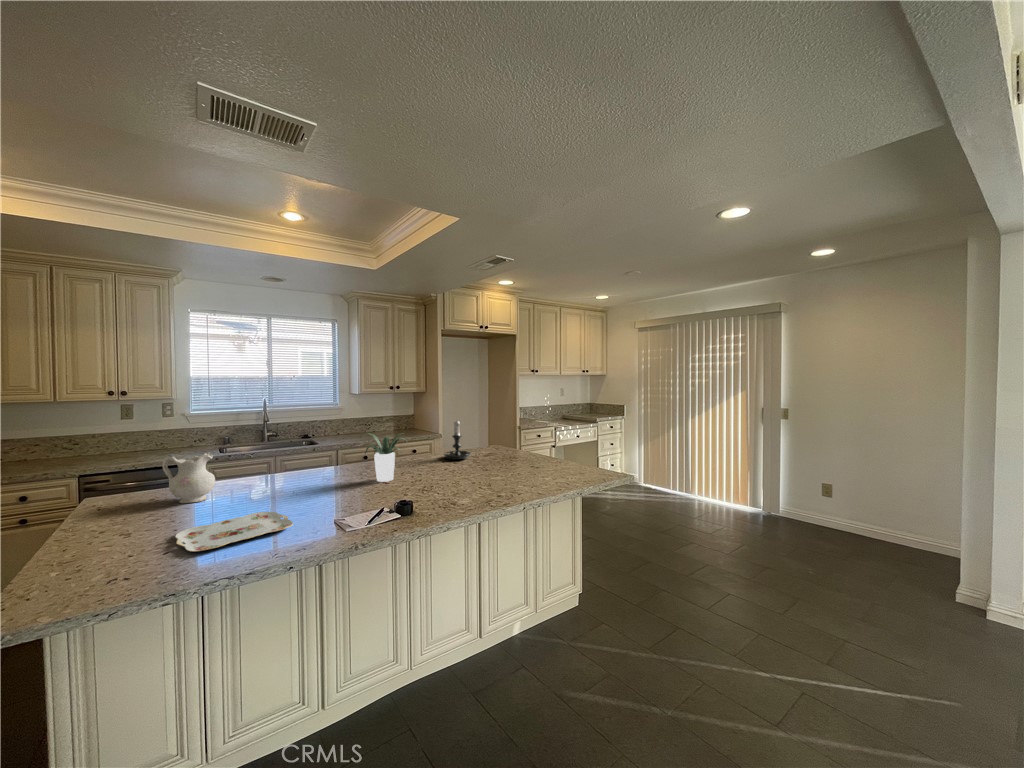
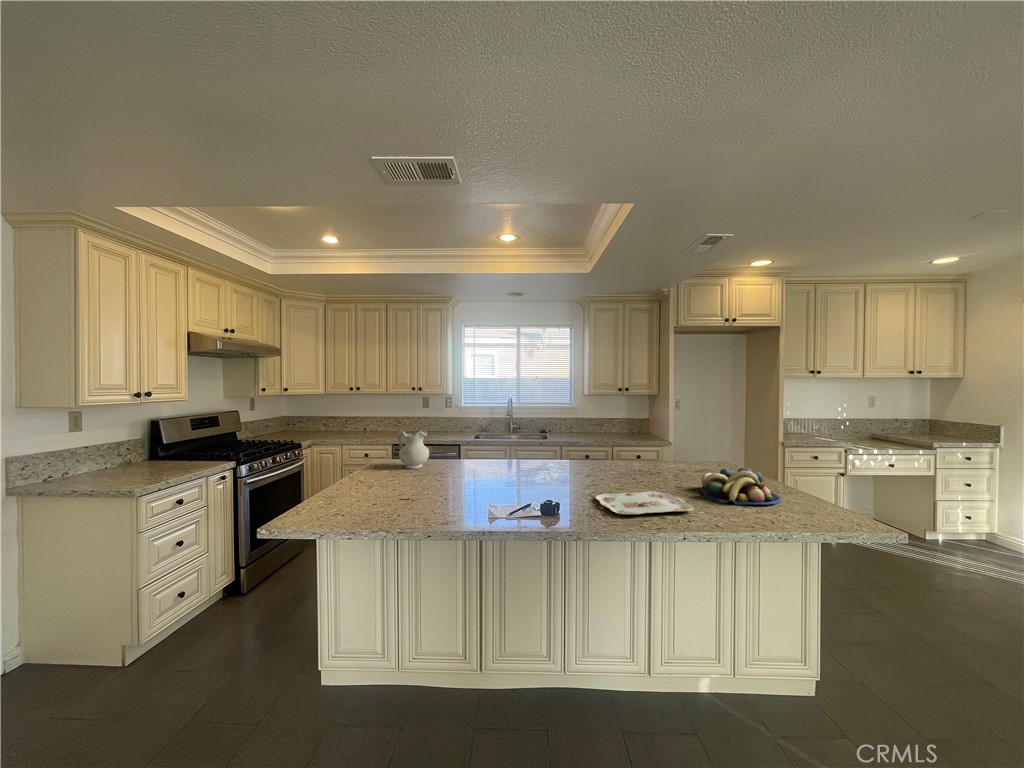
candle holder: present [444,421,471,460] -> none [643,421,677,468]
potted plant: present [365,433,407,482] -> none [536,426,590,477]
fruit bowl: none [504,451,557,479] -> present [701,468,781,505]
serving tray: present [175,512,293,552] -> present [596,491,694,515]

